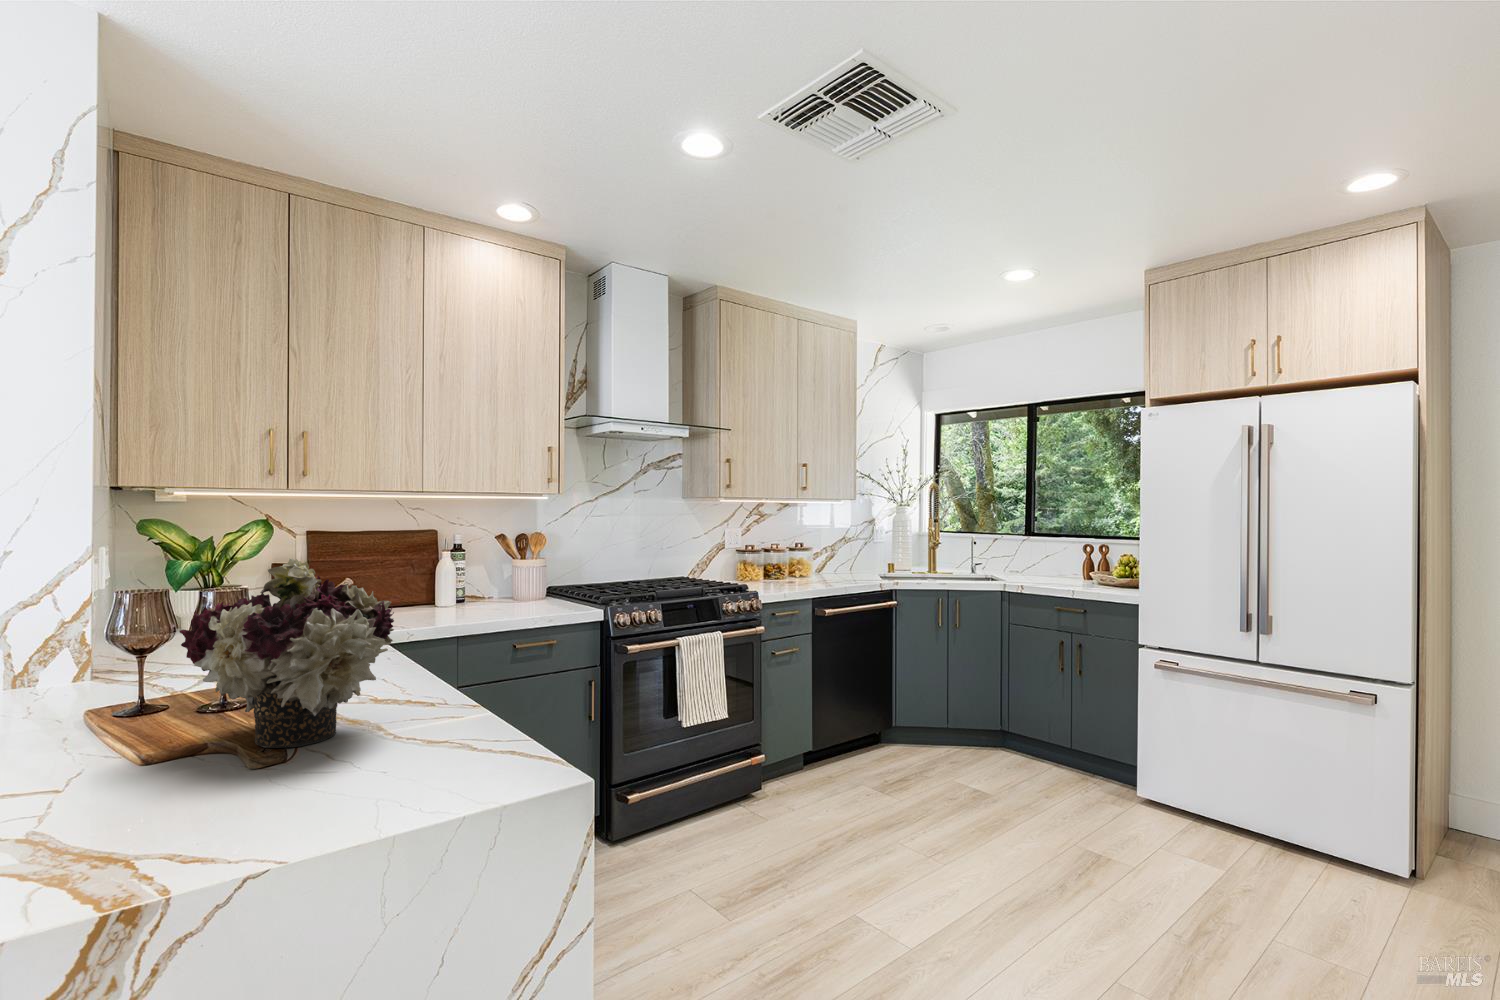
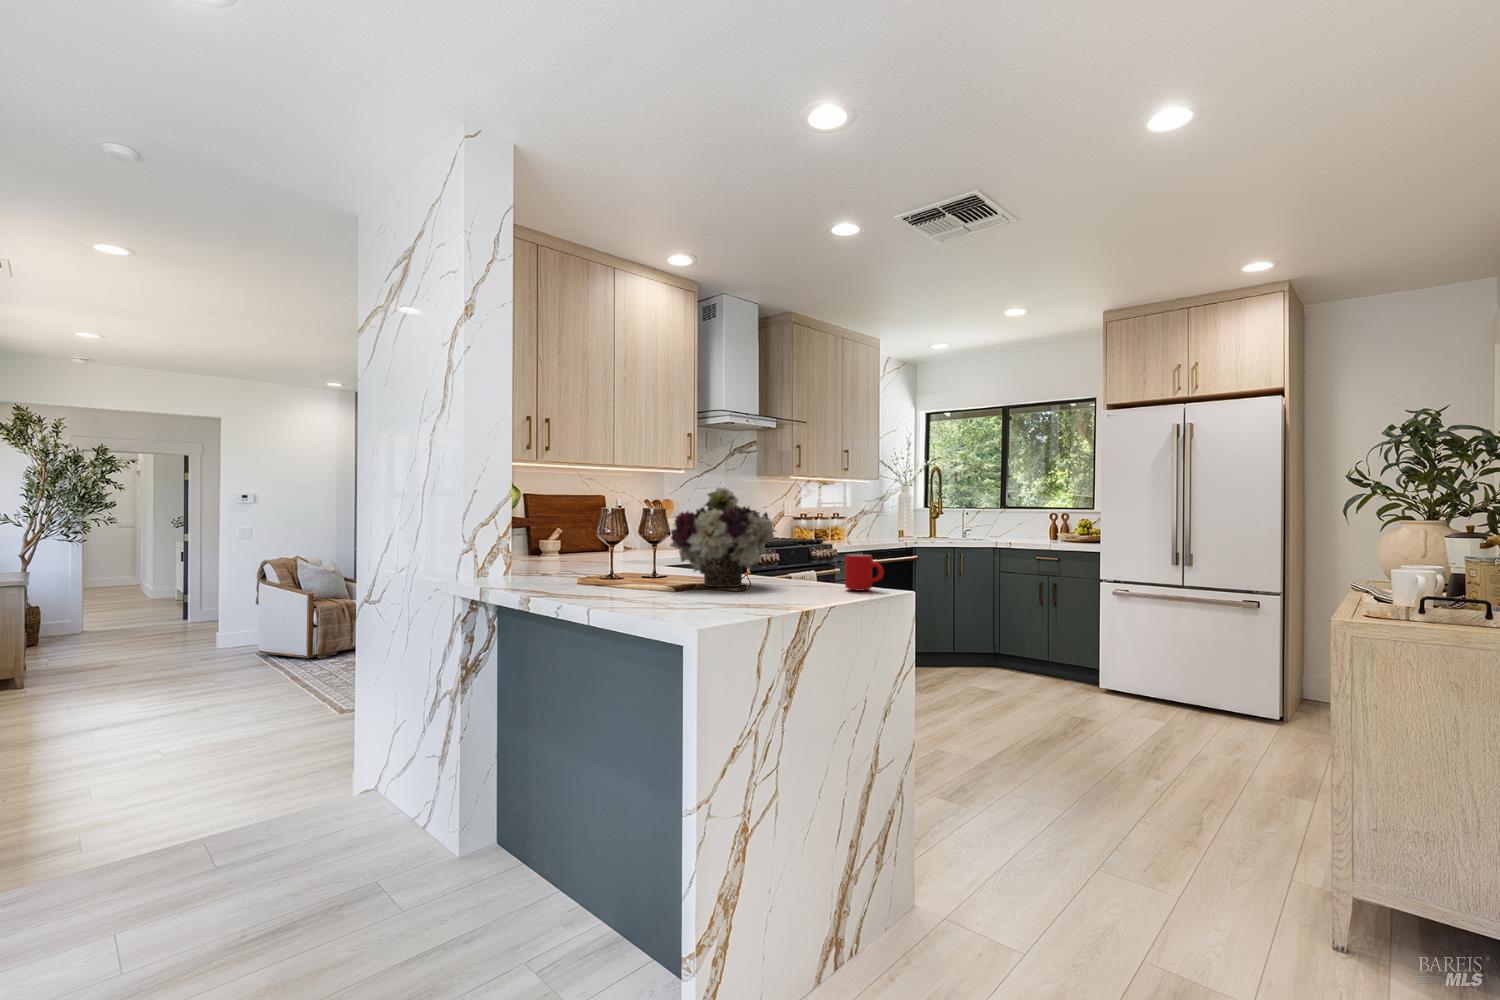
mug: none [447,700,507,783] -> present [845,554,884,591]

